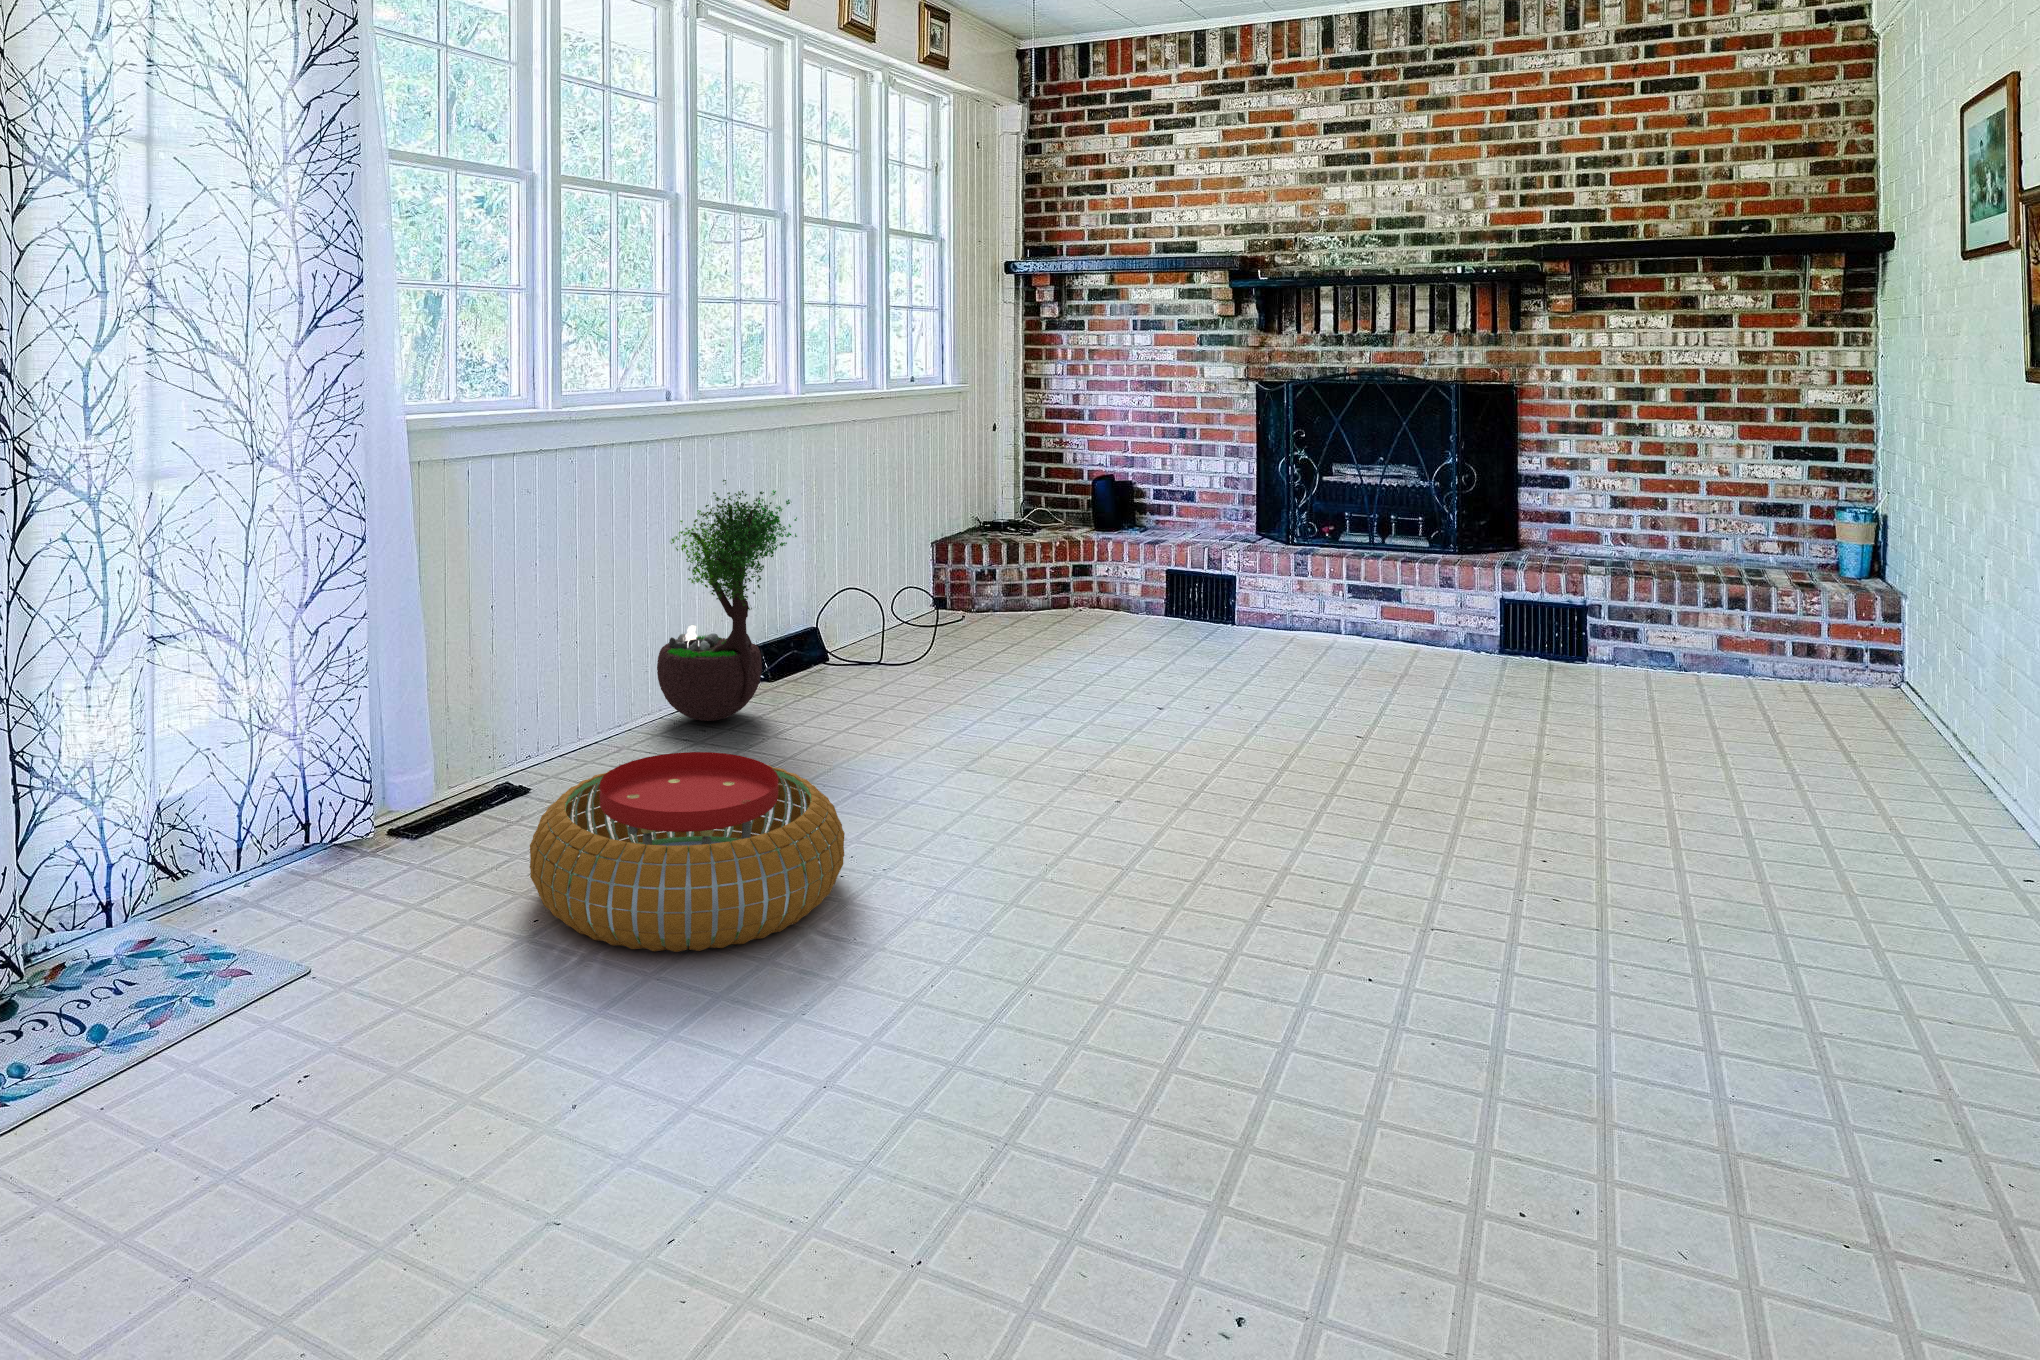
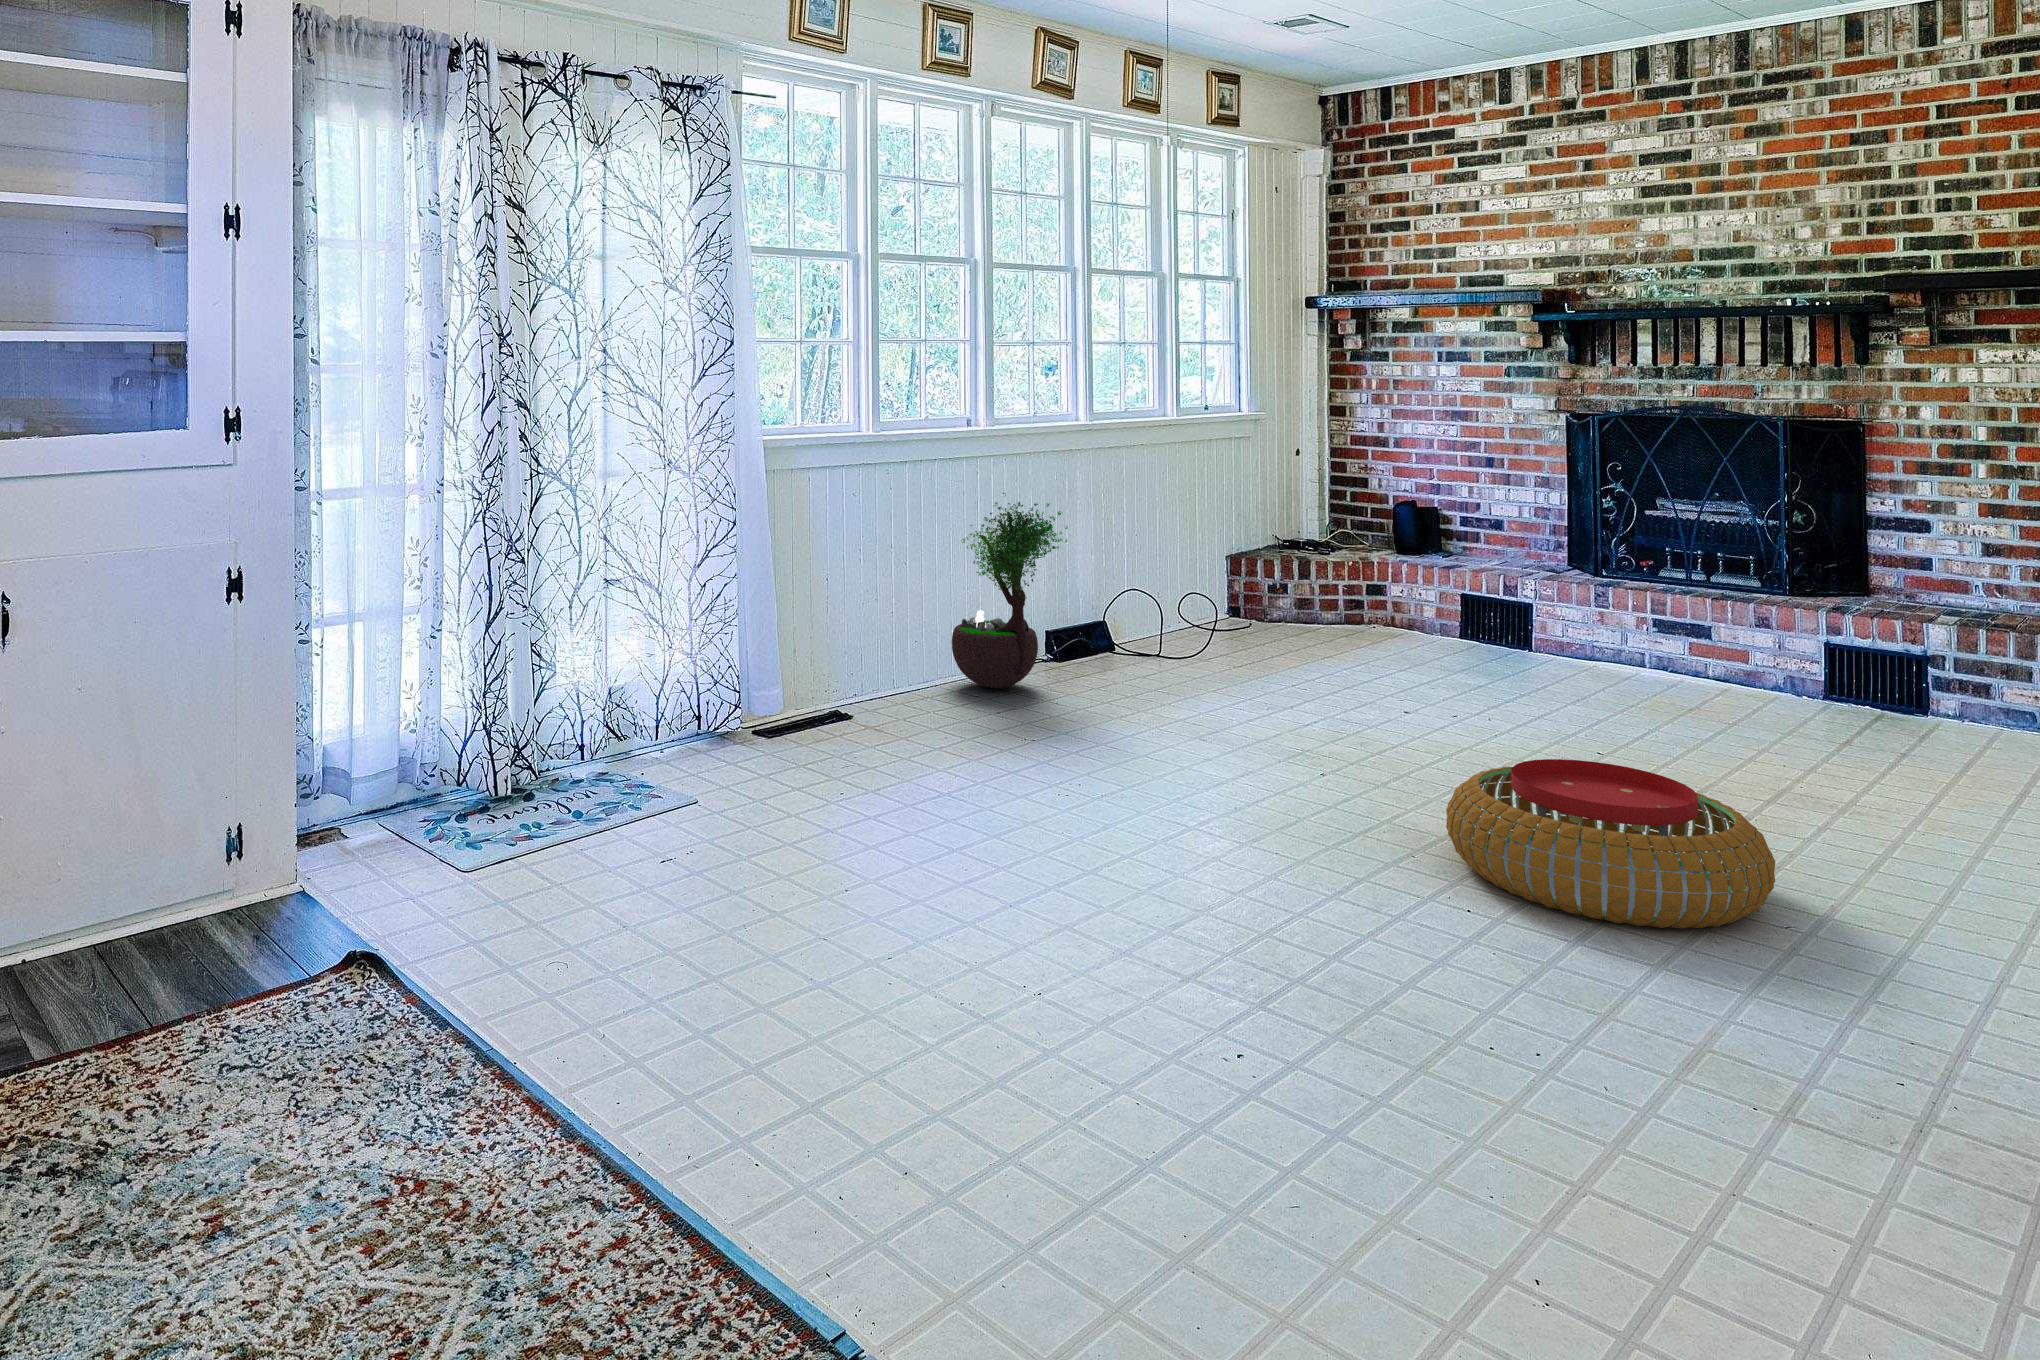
pouf: present [530,752,845,952] -> present [1446,759,1775,929]

